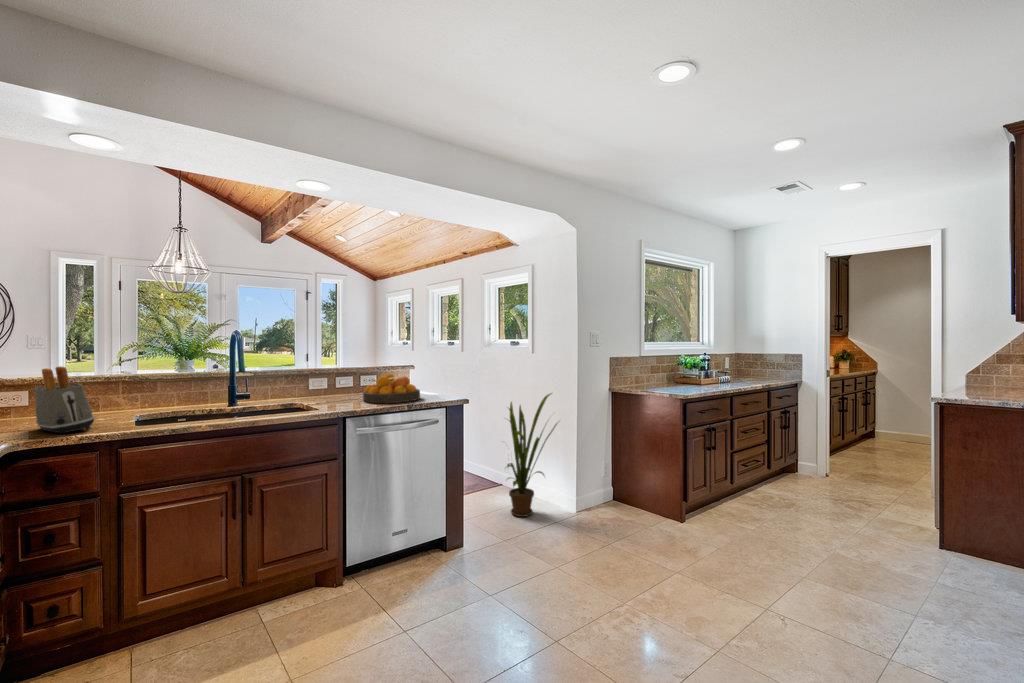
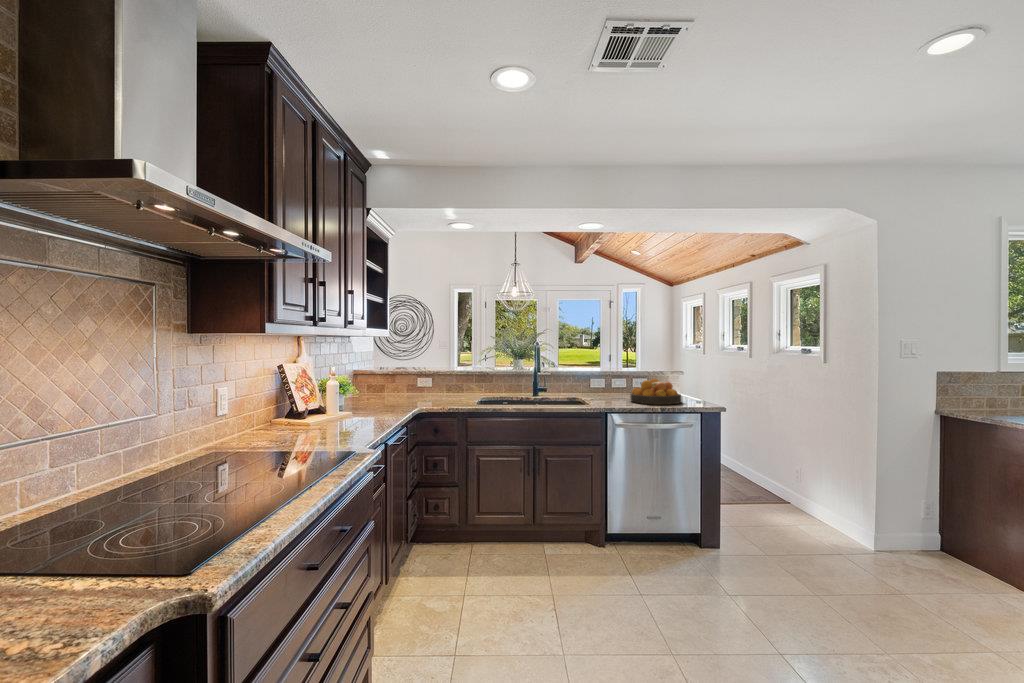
toaster: present [34,366,95,433] -> none [432,363,459,404]
house plant: present [507,394,558,517] -> none [772,410,849,539]

